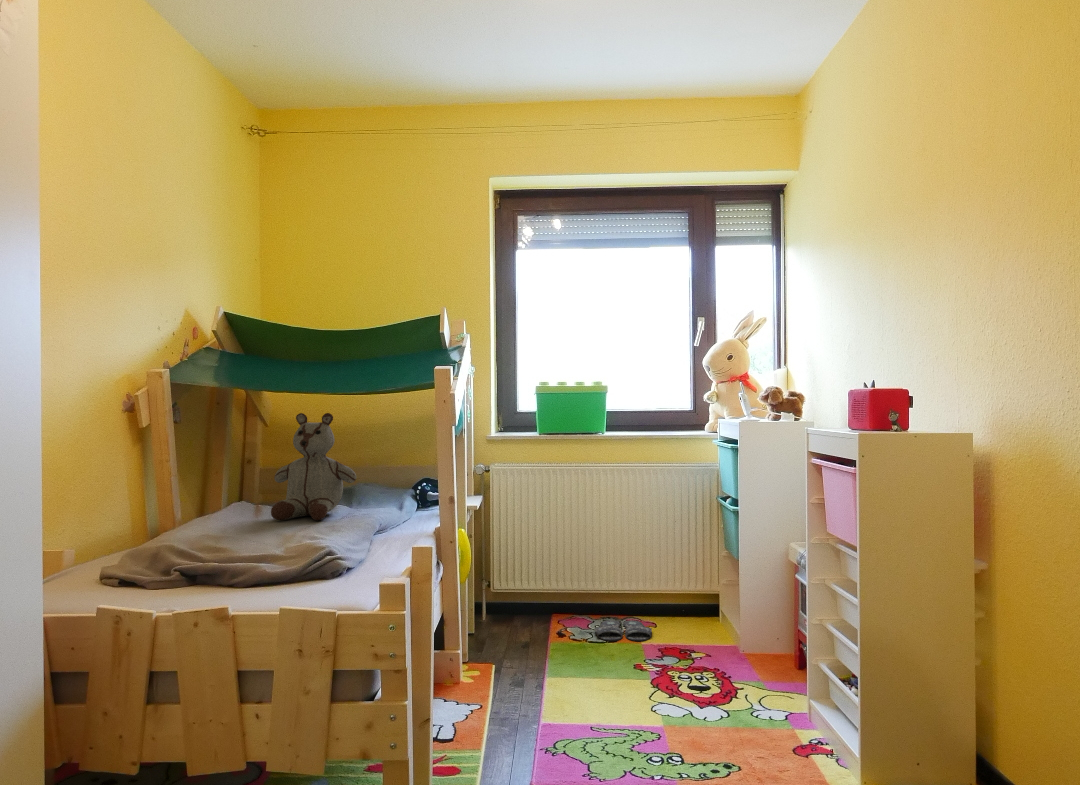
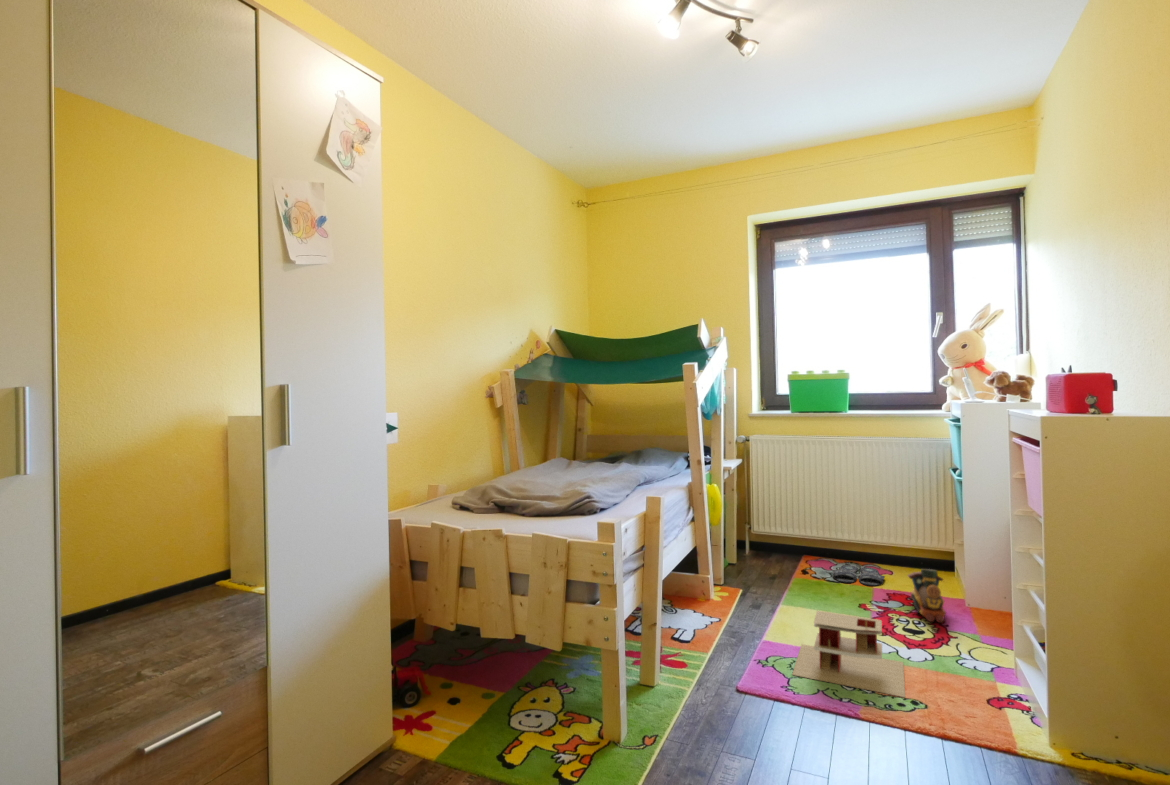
stuffed bear: present [271,413,356,520] -> none [576,400,633,475]
toy train: none [683,613,728,674] -> present [908,569,946,623]
toy house: none [587,675,717,764] -> present [793,611,905,697]

